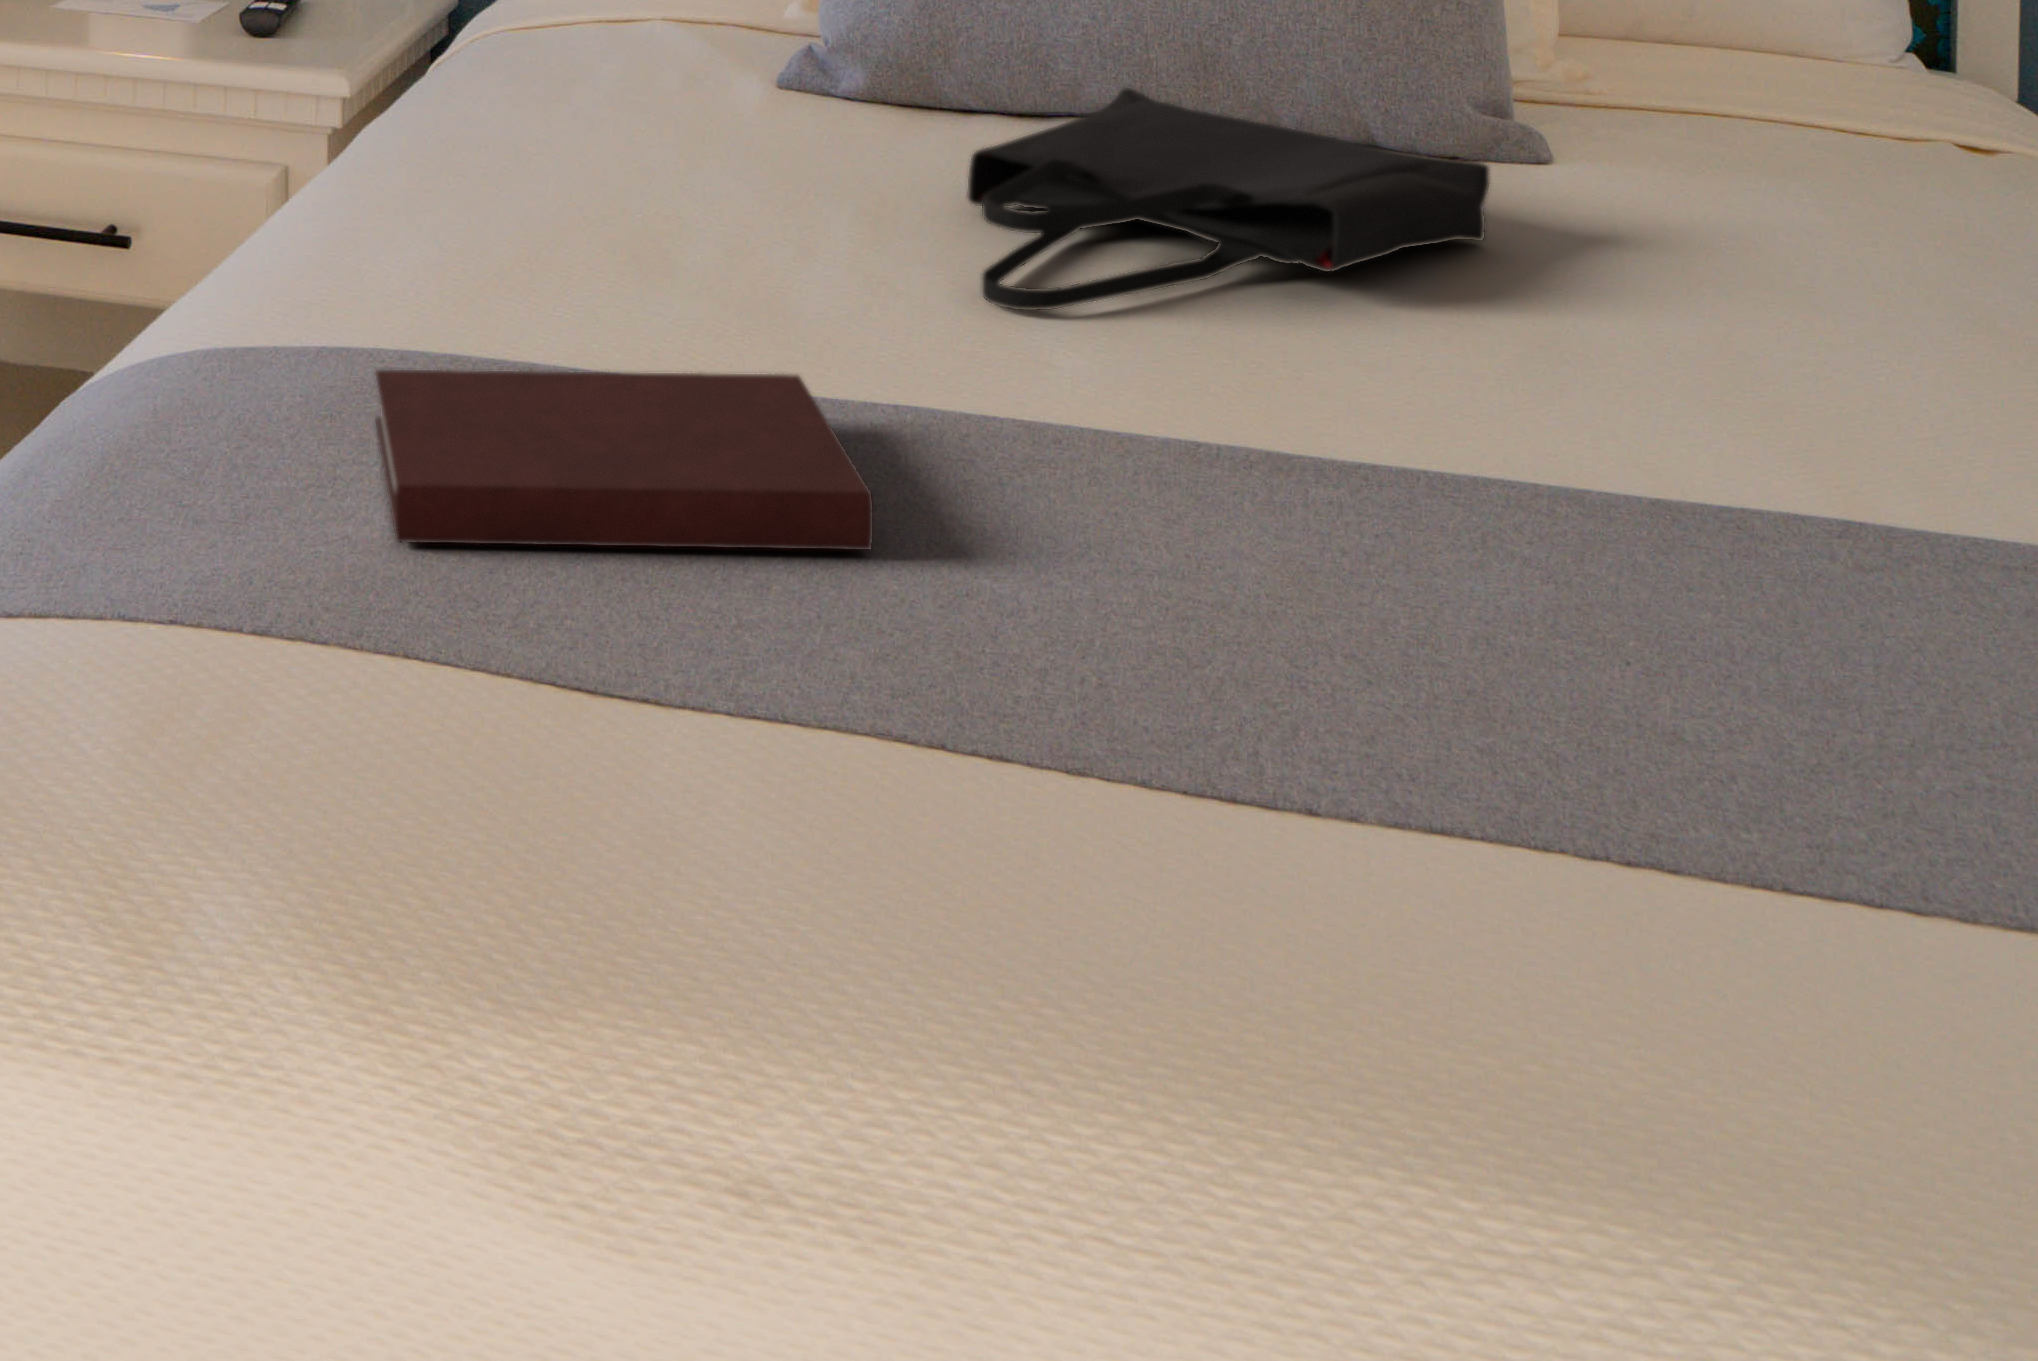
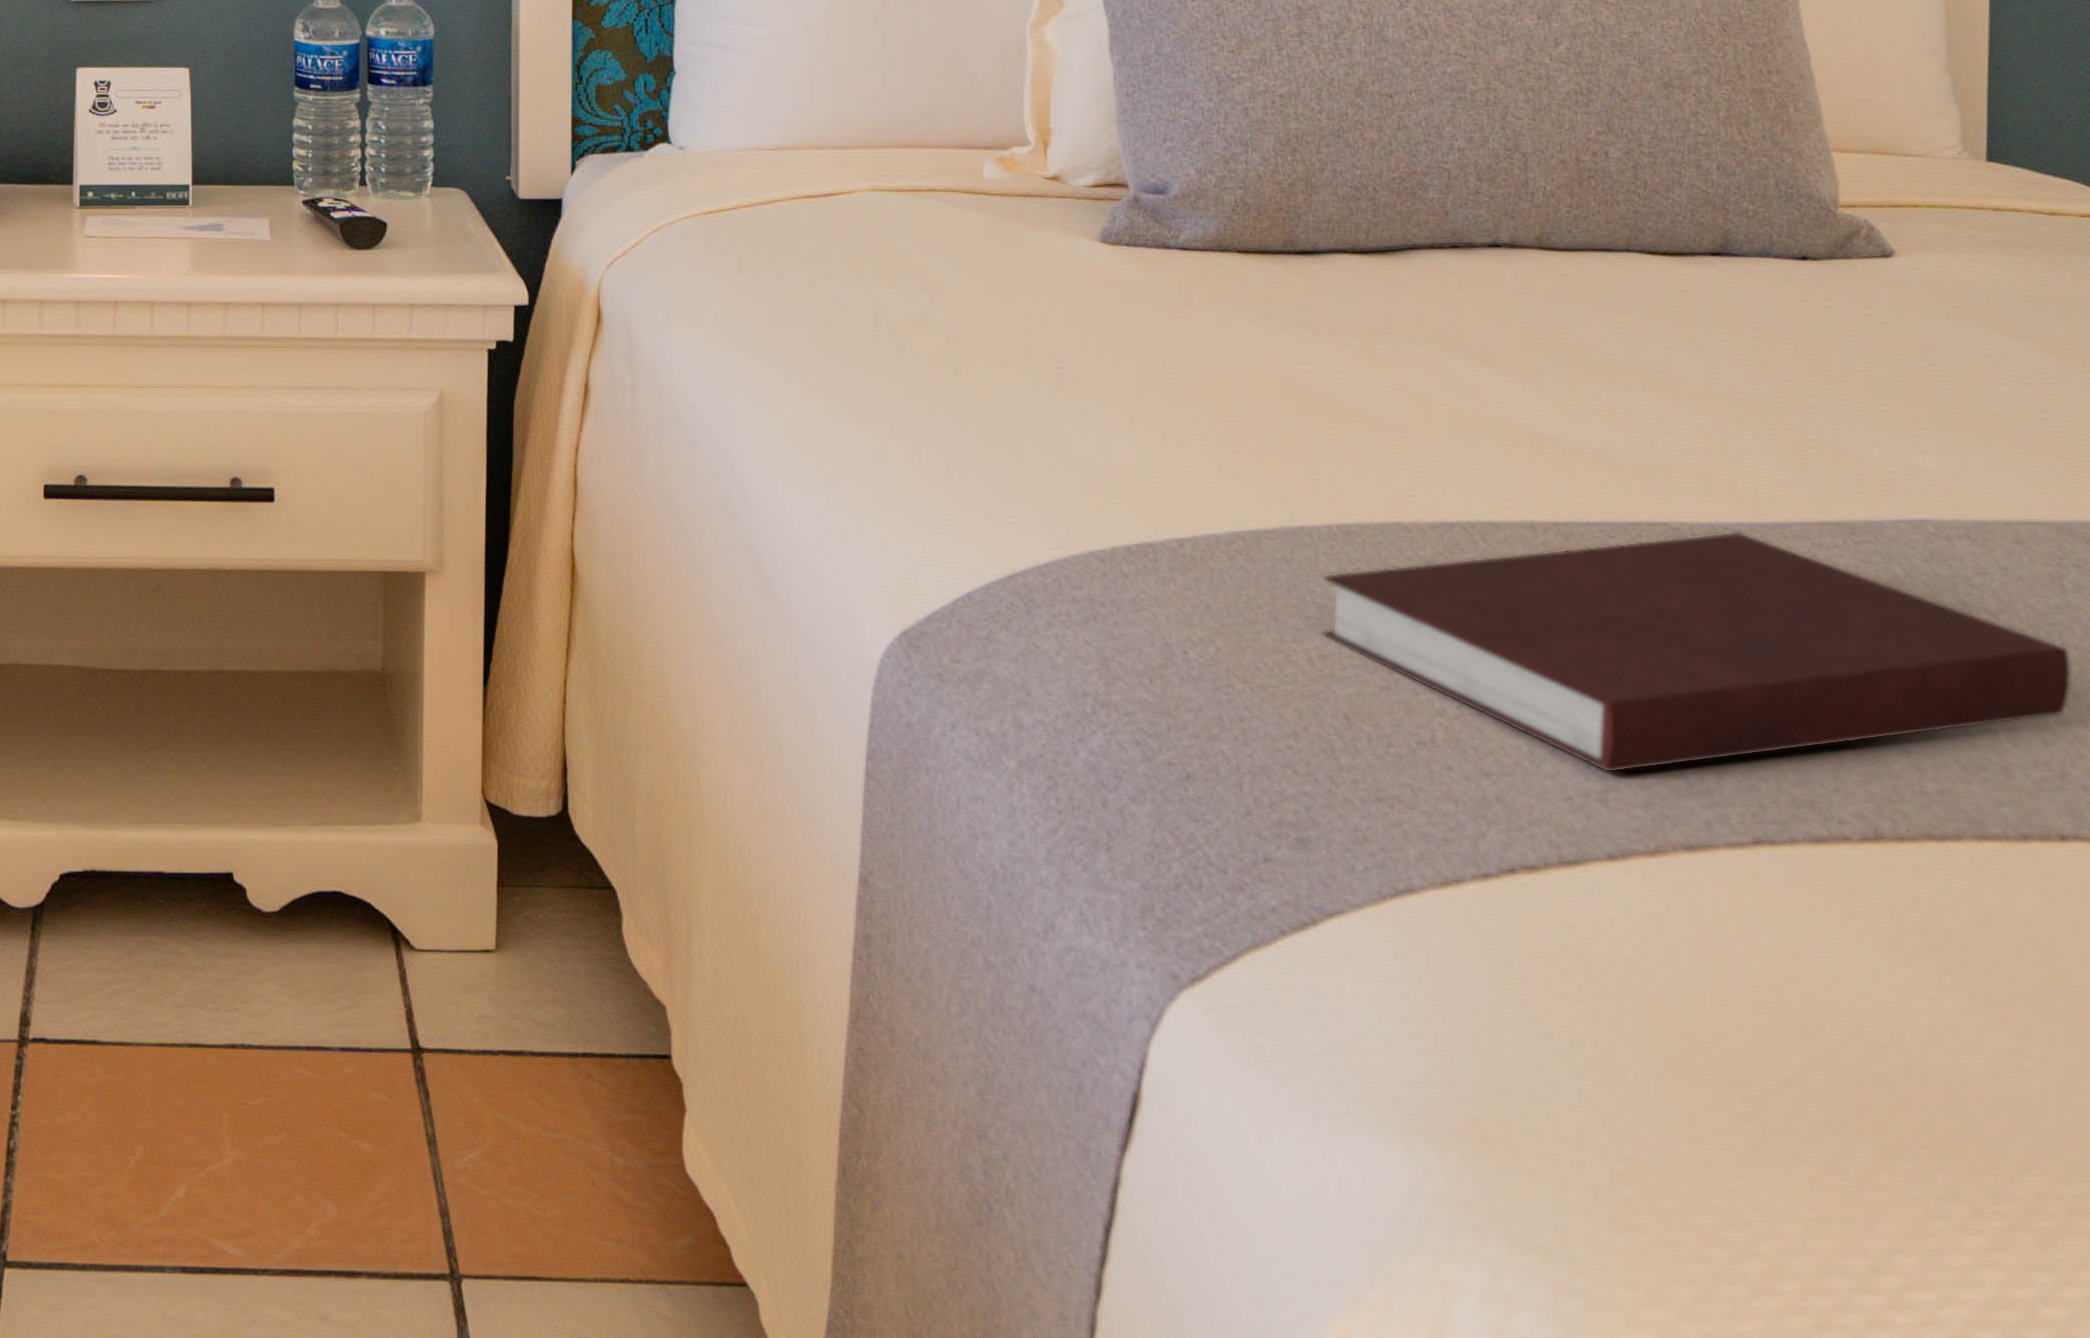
tote bag: present [968,88,1489,310] -> none [1488,219,1989,449]

